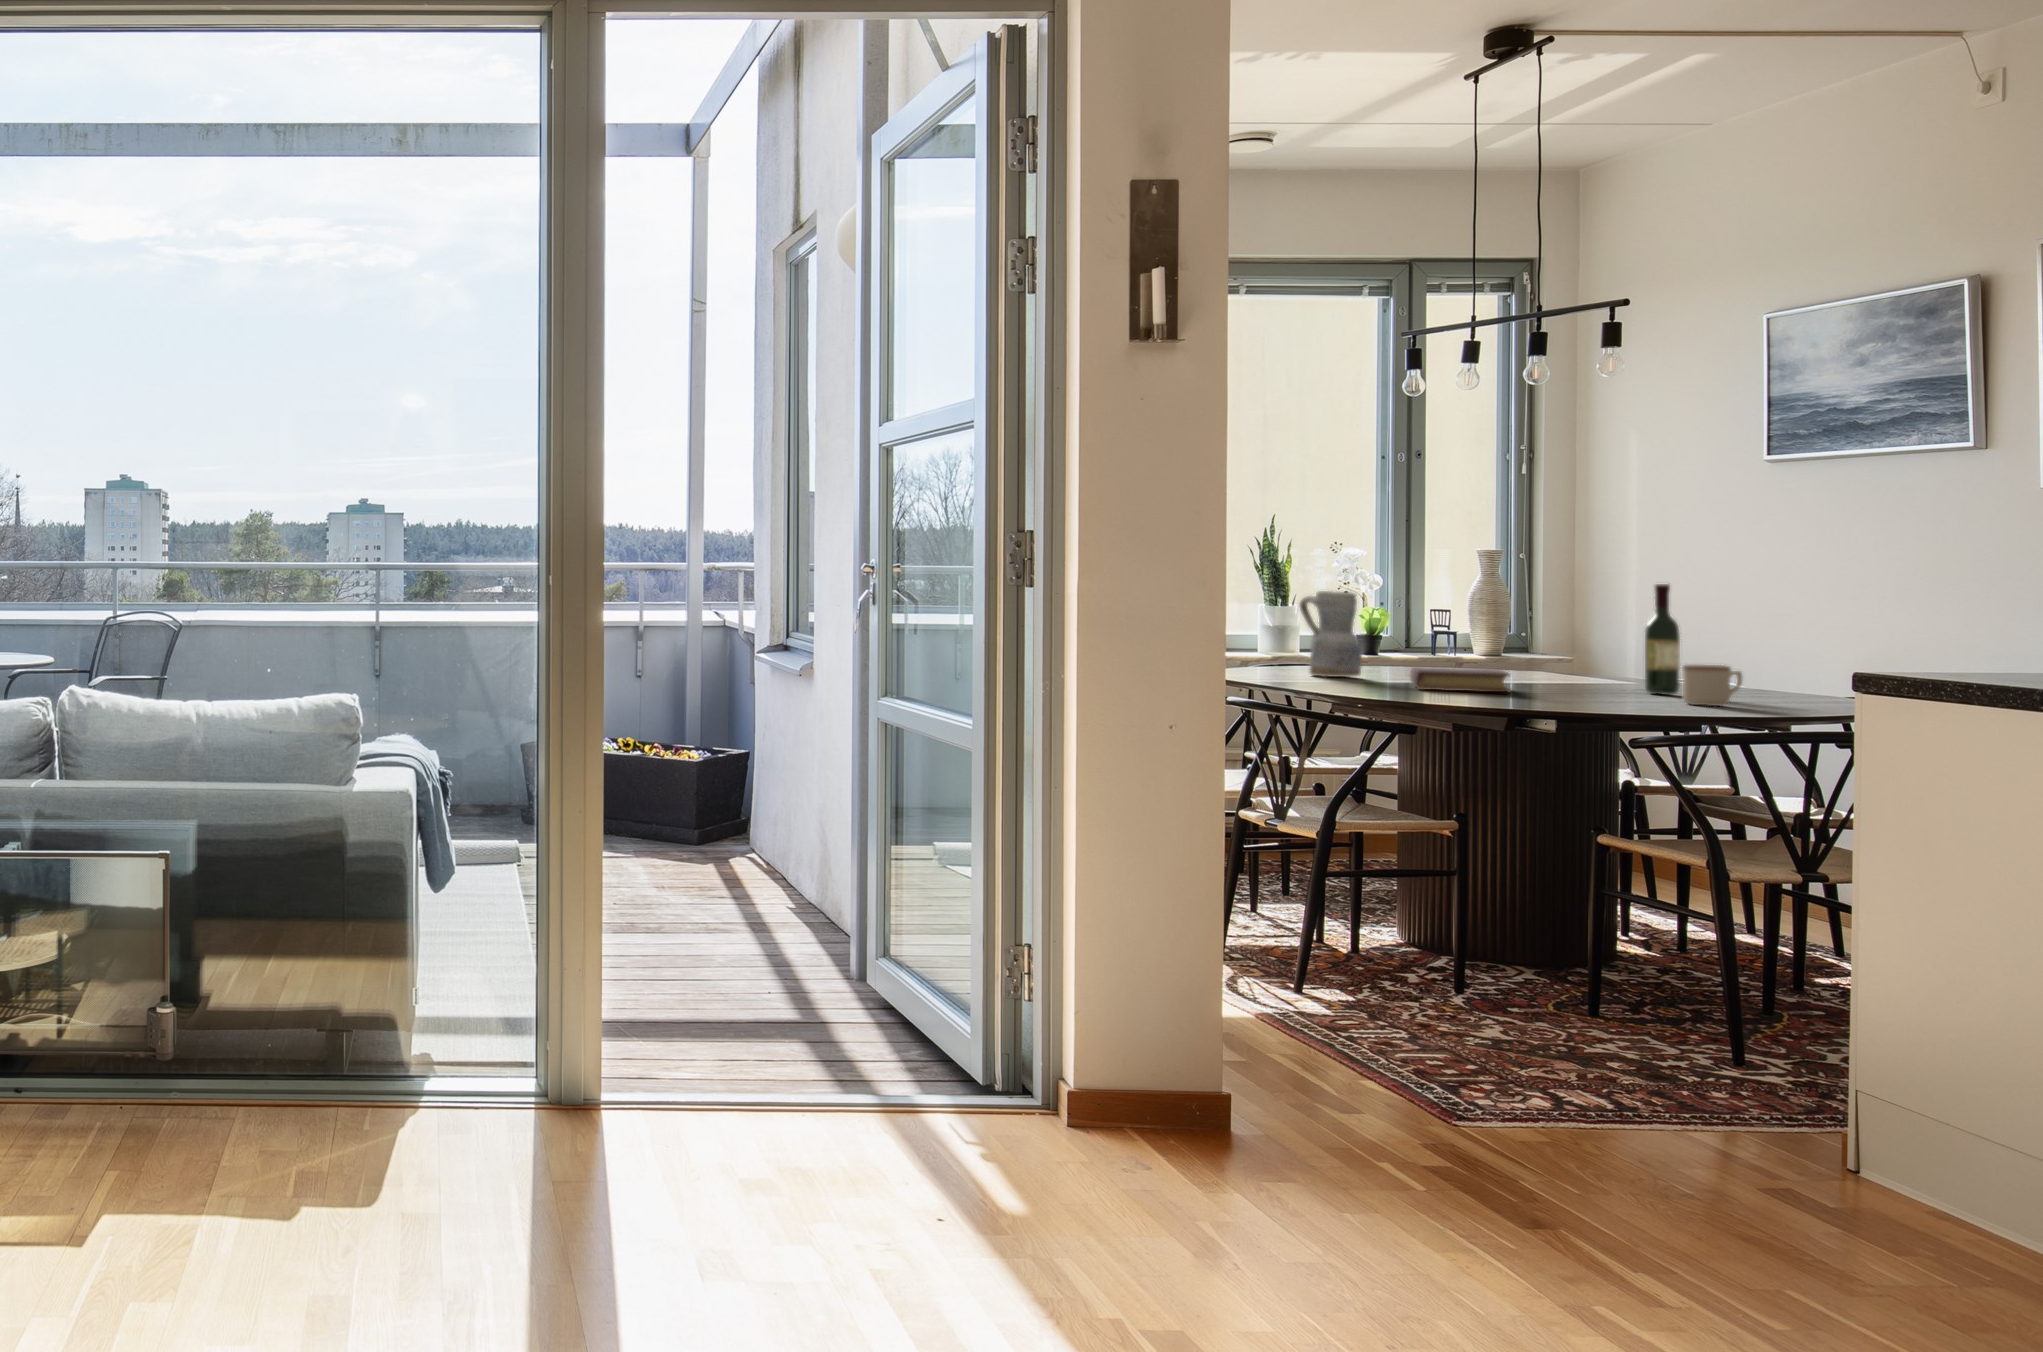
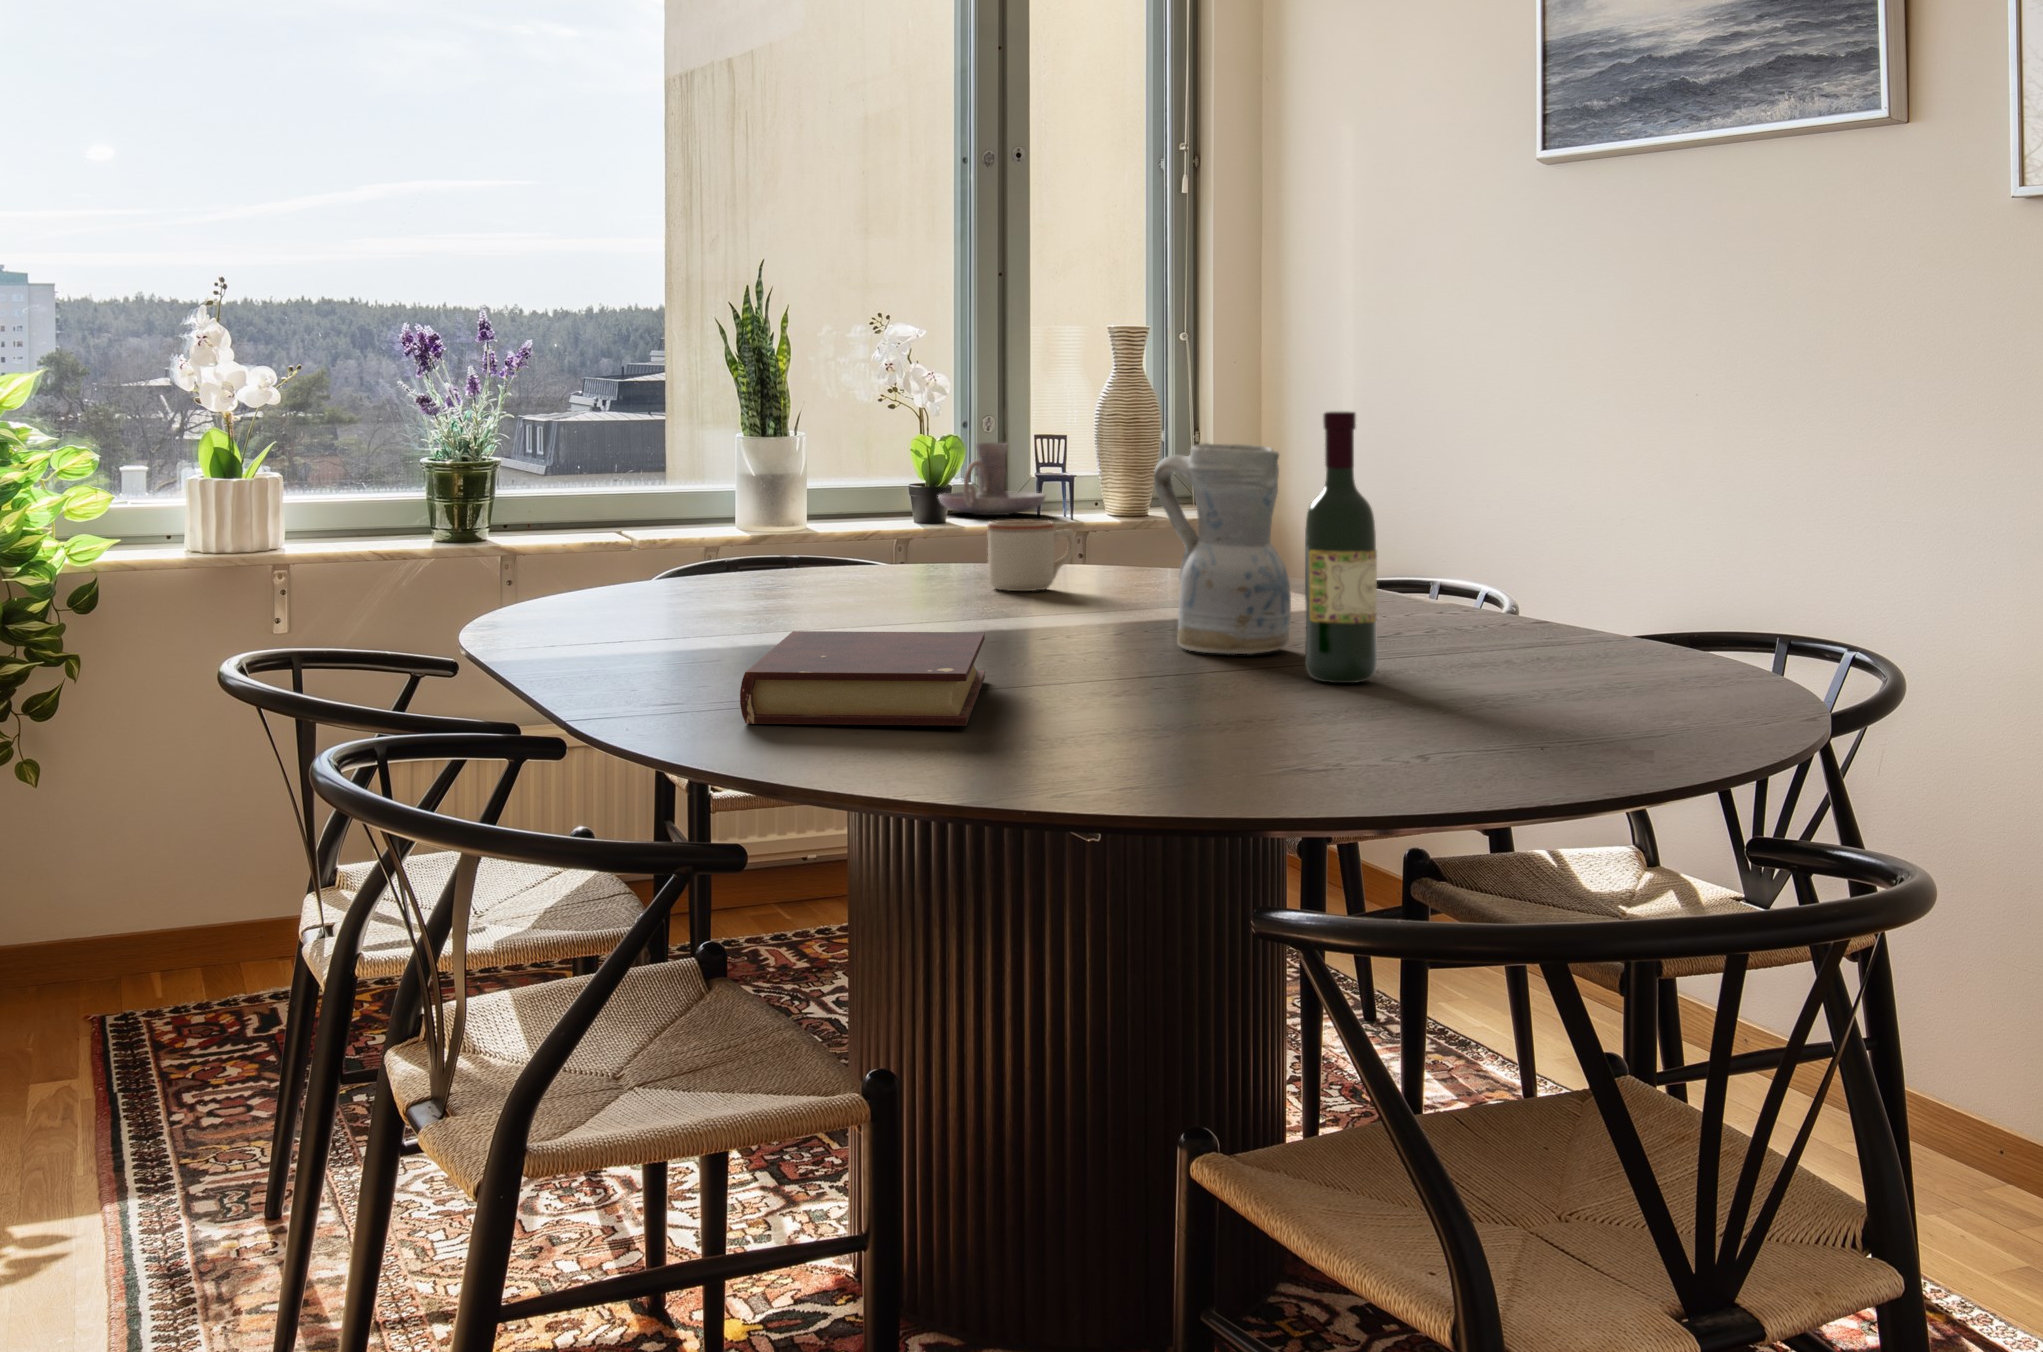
ceramic pitcher: present [1300,591,1362,677] -> present [1154,443,1291,654]
candle holder: none [1373,612,1440,651] -> present [939,443,1045,515]
mug: present [1682,665,1742,706] -> present [988,520,1074,591]

